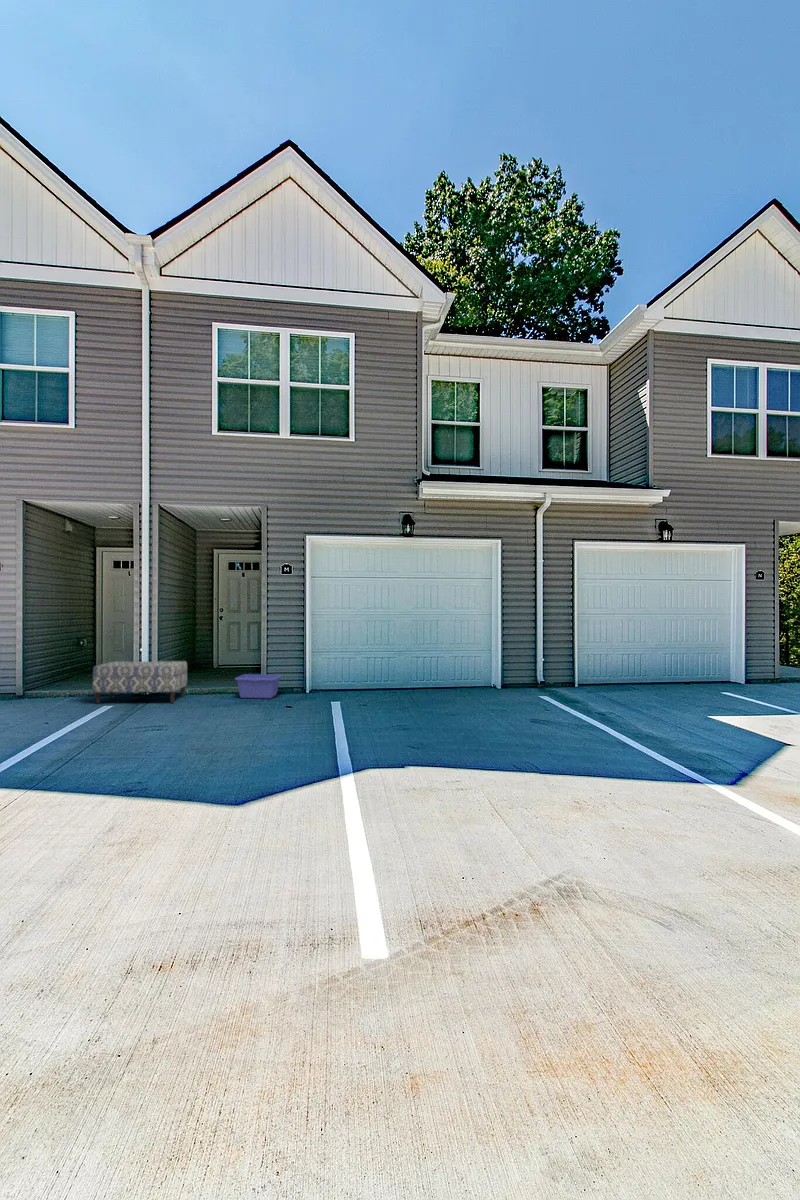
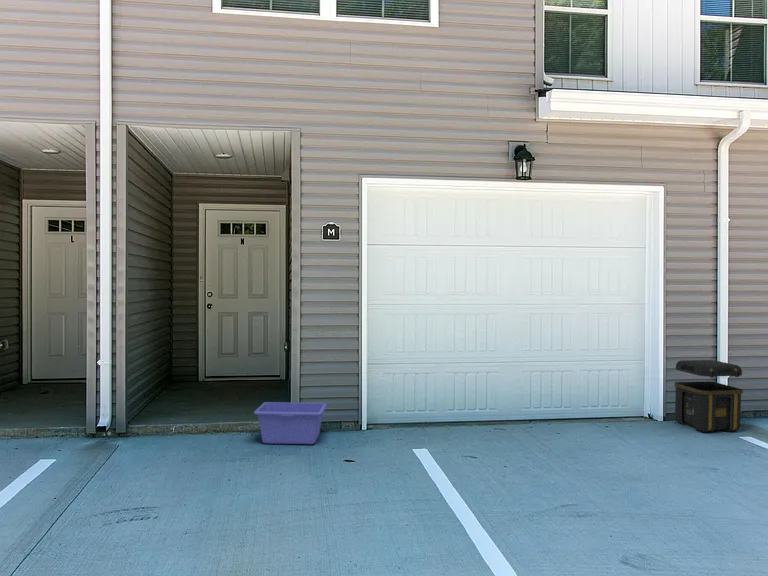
toolbox: none [508,650,544,694] -> present [674,360,743,432]
bench: present [93,661,187,704] -> none [19,383,174,458]

